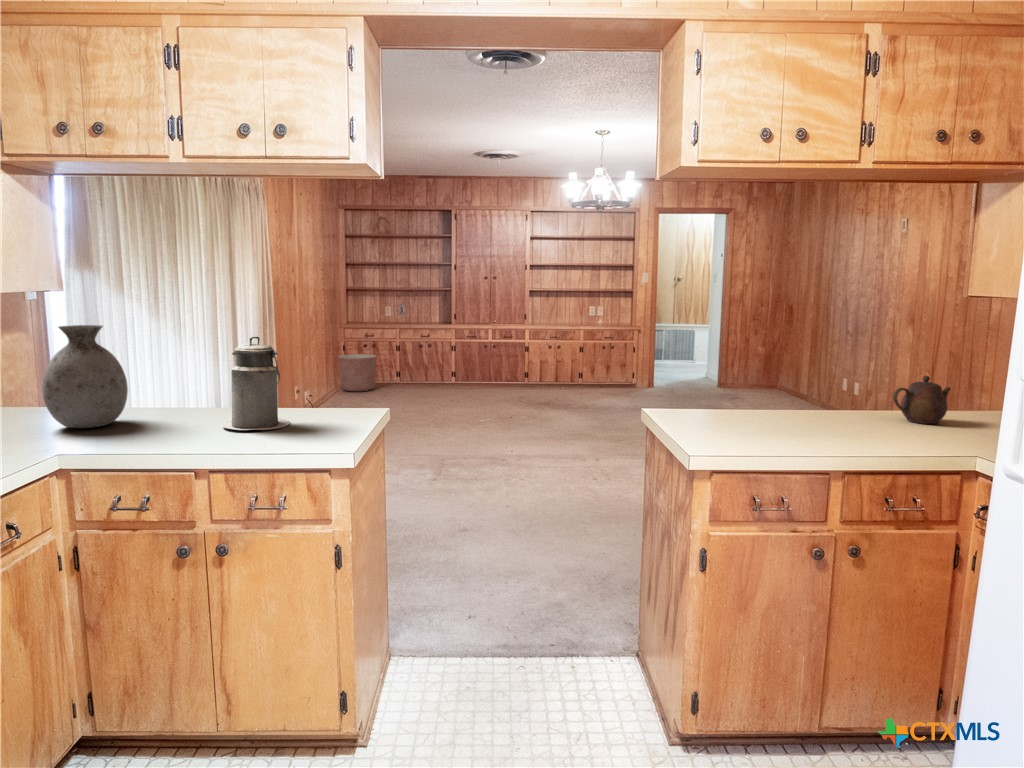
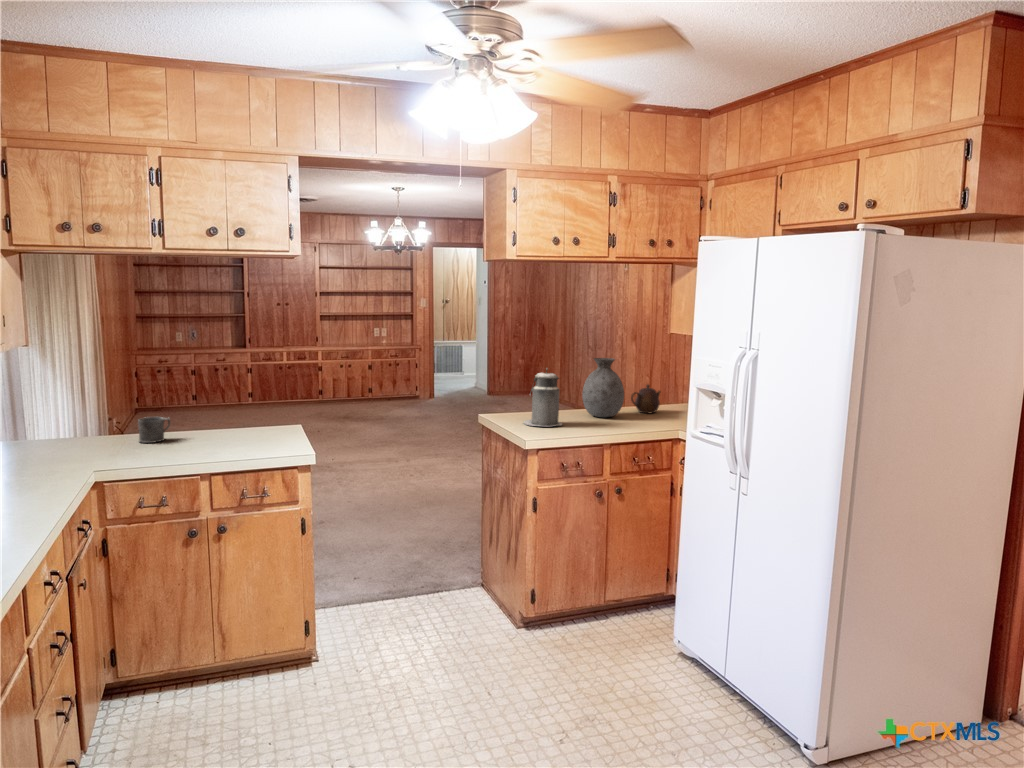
vase: present [42,325,128,428] -> present [582,358,624,417]
canister: present [222,337,290,430] -> present [523,368,562,426]
planter: present [338,354,376,392] -> none [125,380,168,418]
mug: none [172,388,214,421] -> present [138,417,170,443]

